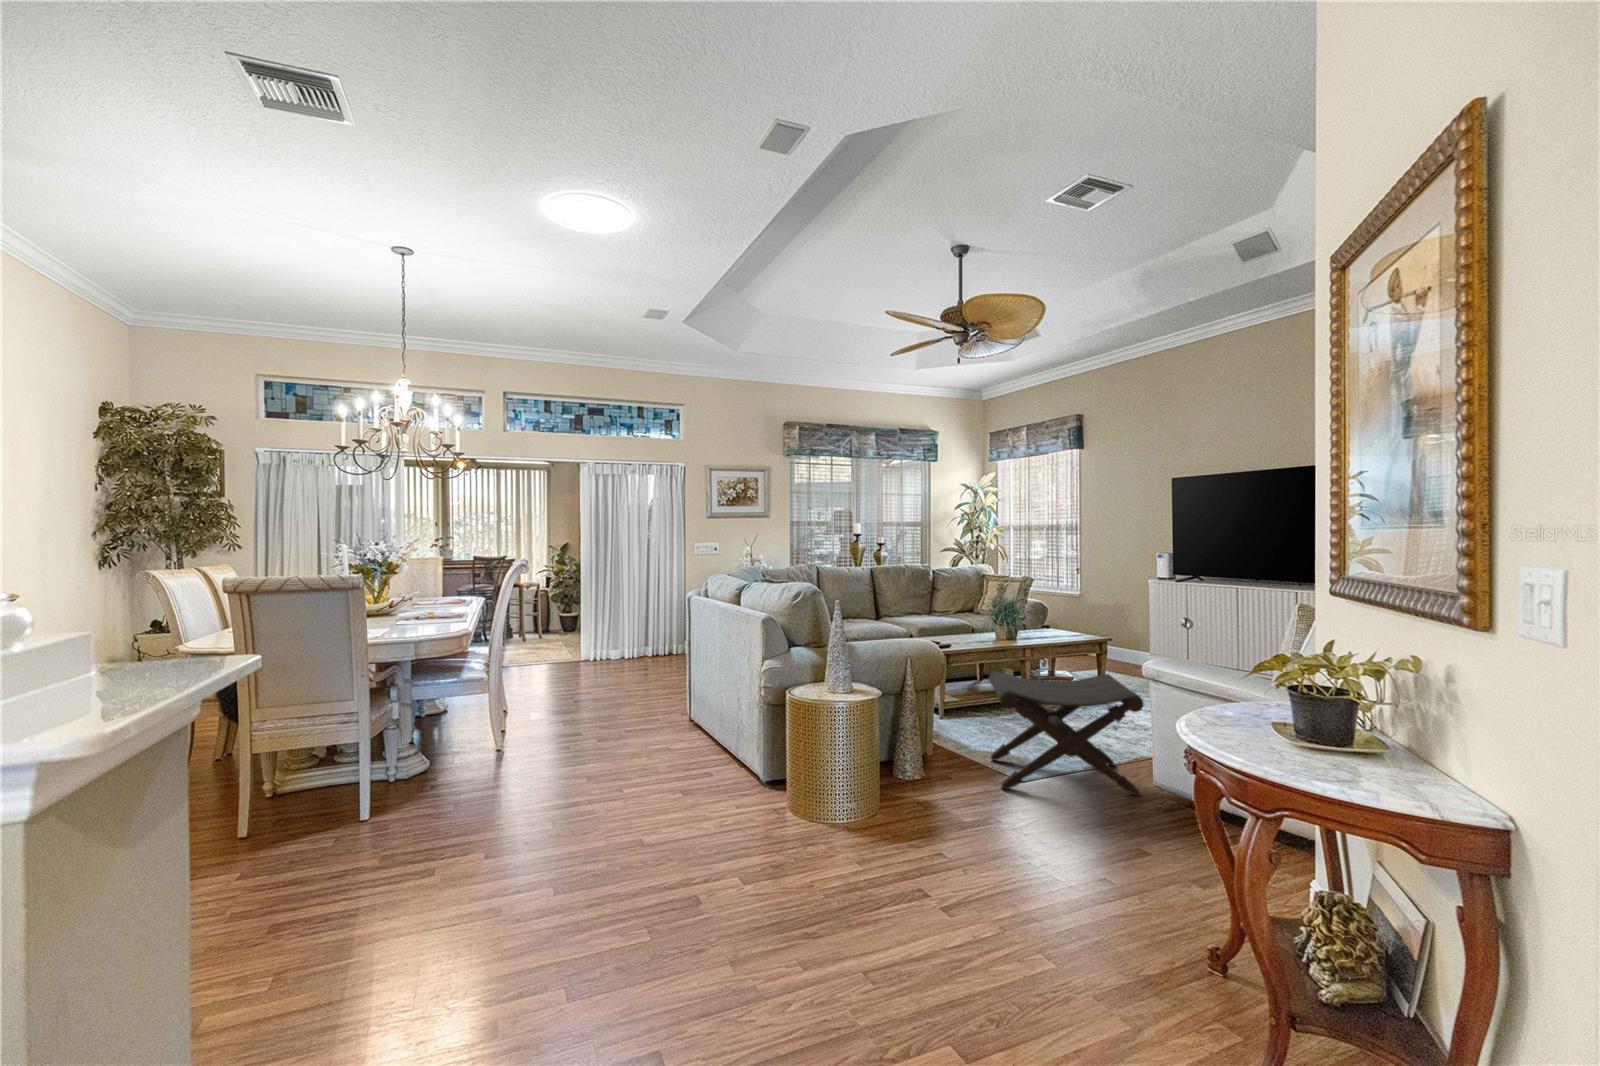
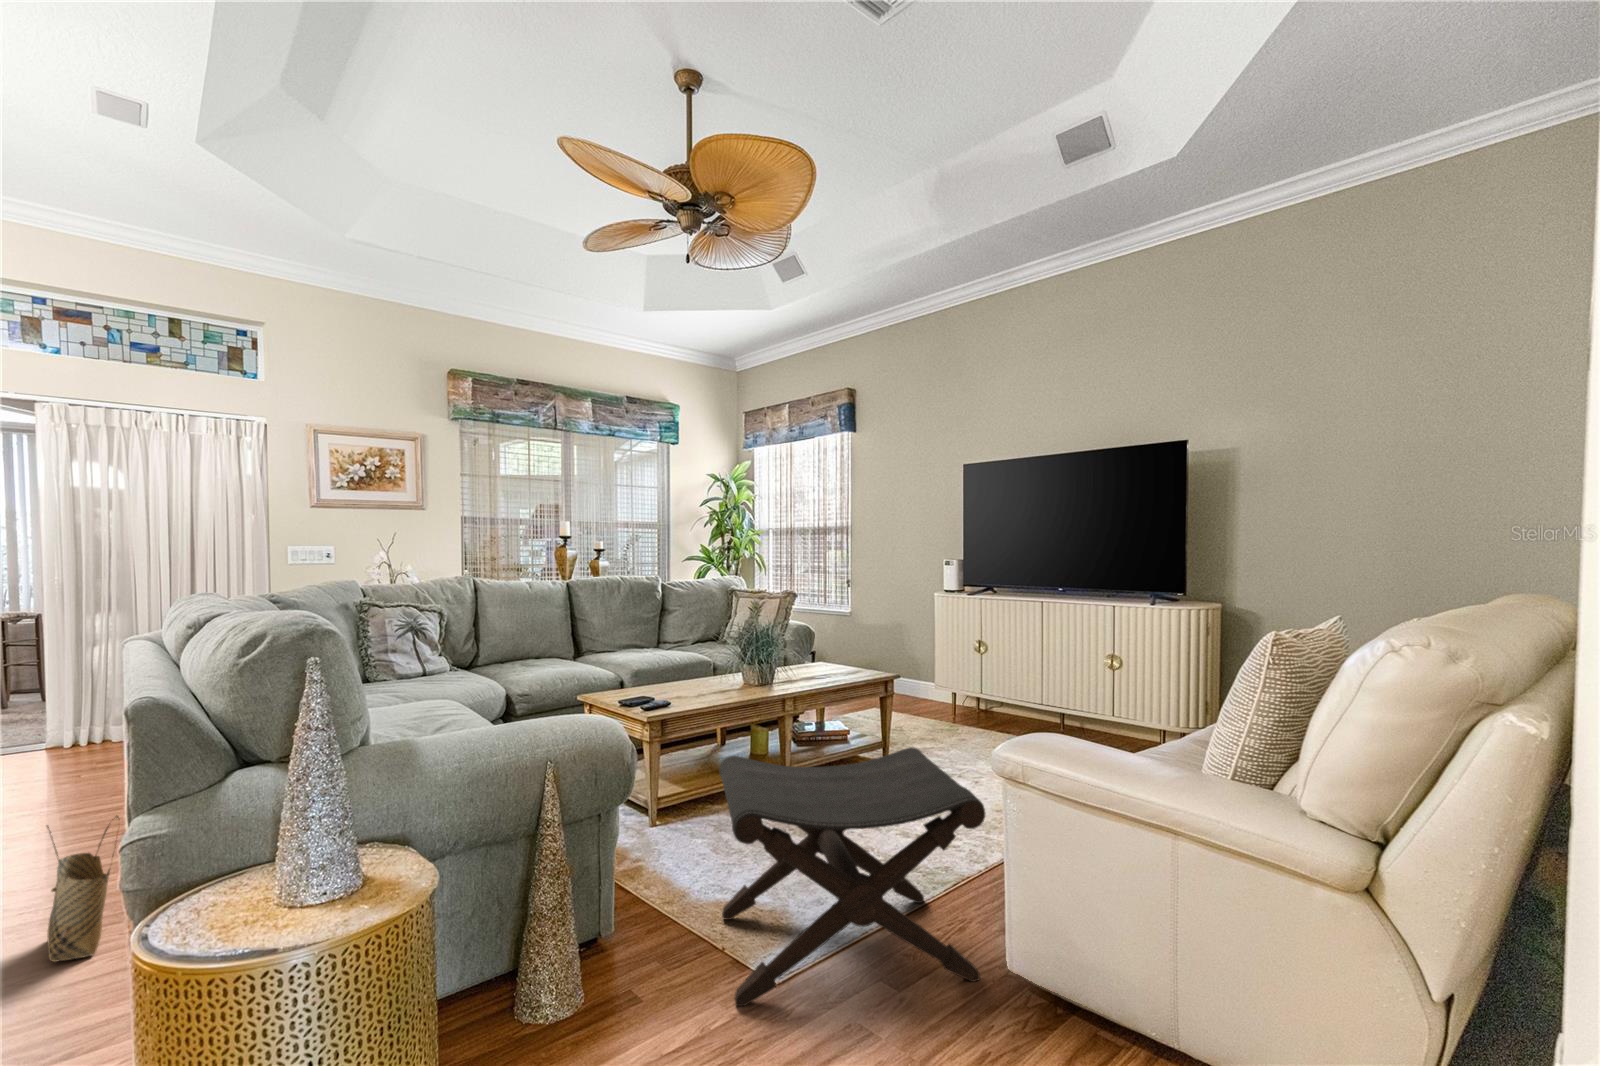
woven basket: none [669,681,696,743] -> present [46,816,119,962]

